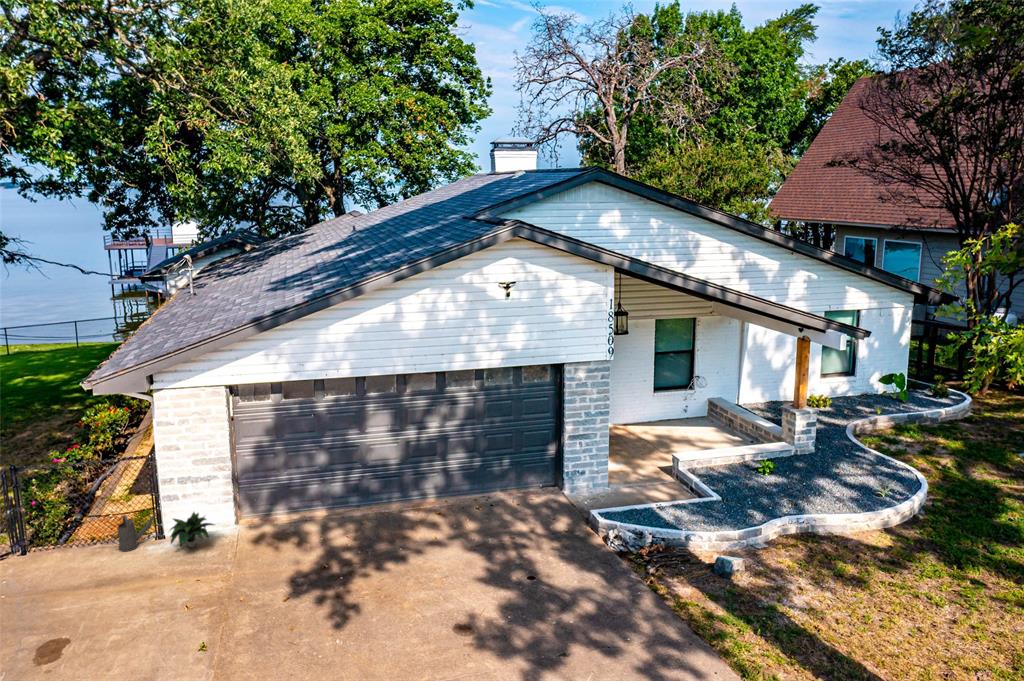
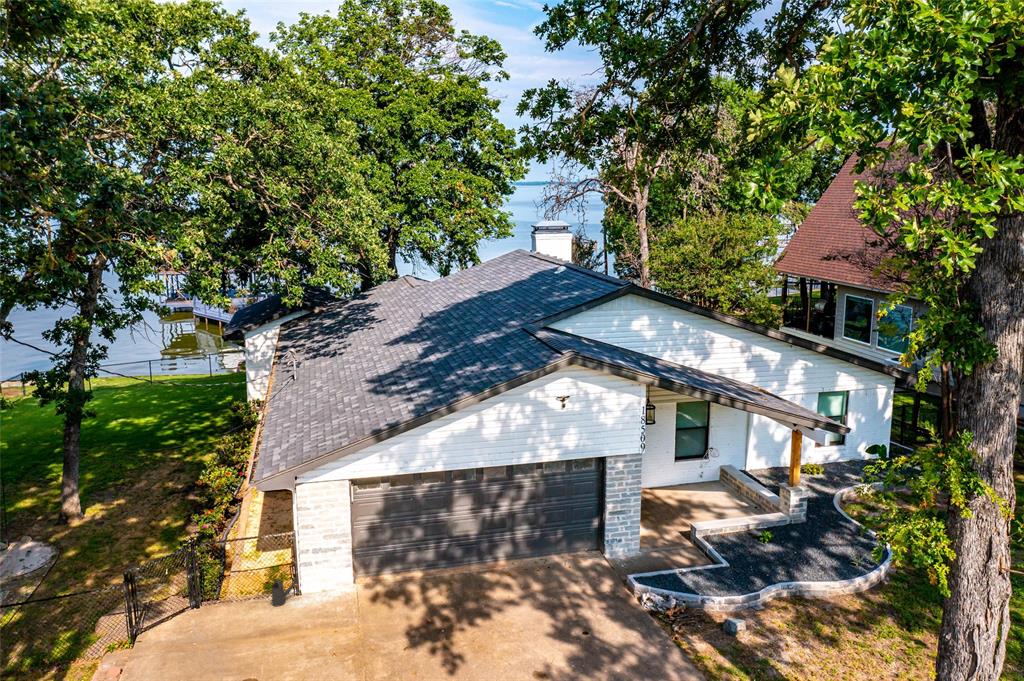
potted plant: present [170,512,215,548] -> none [309,576,344,604]

